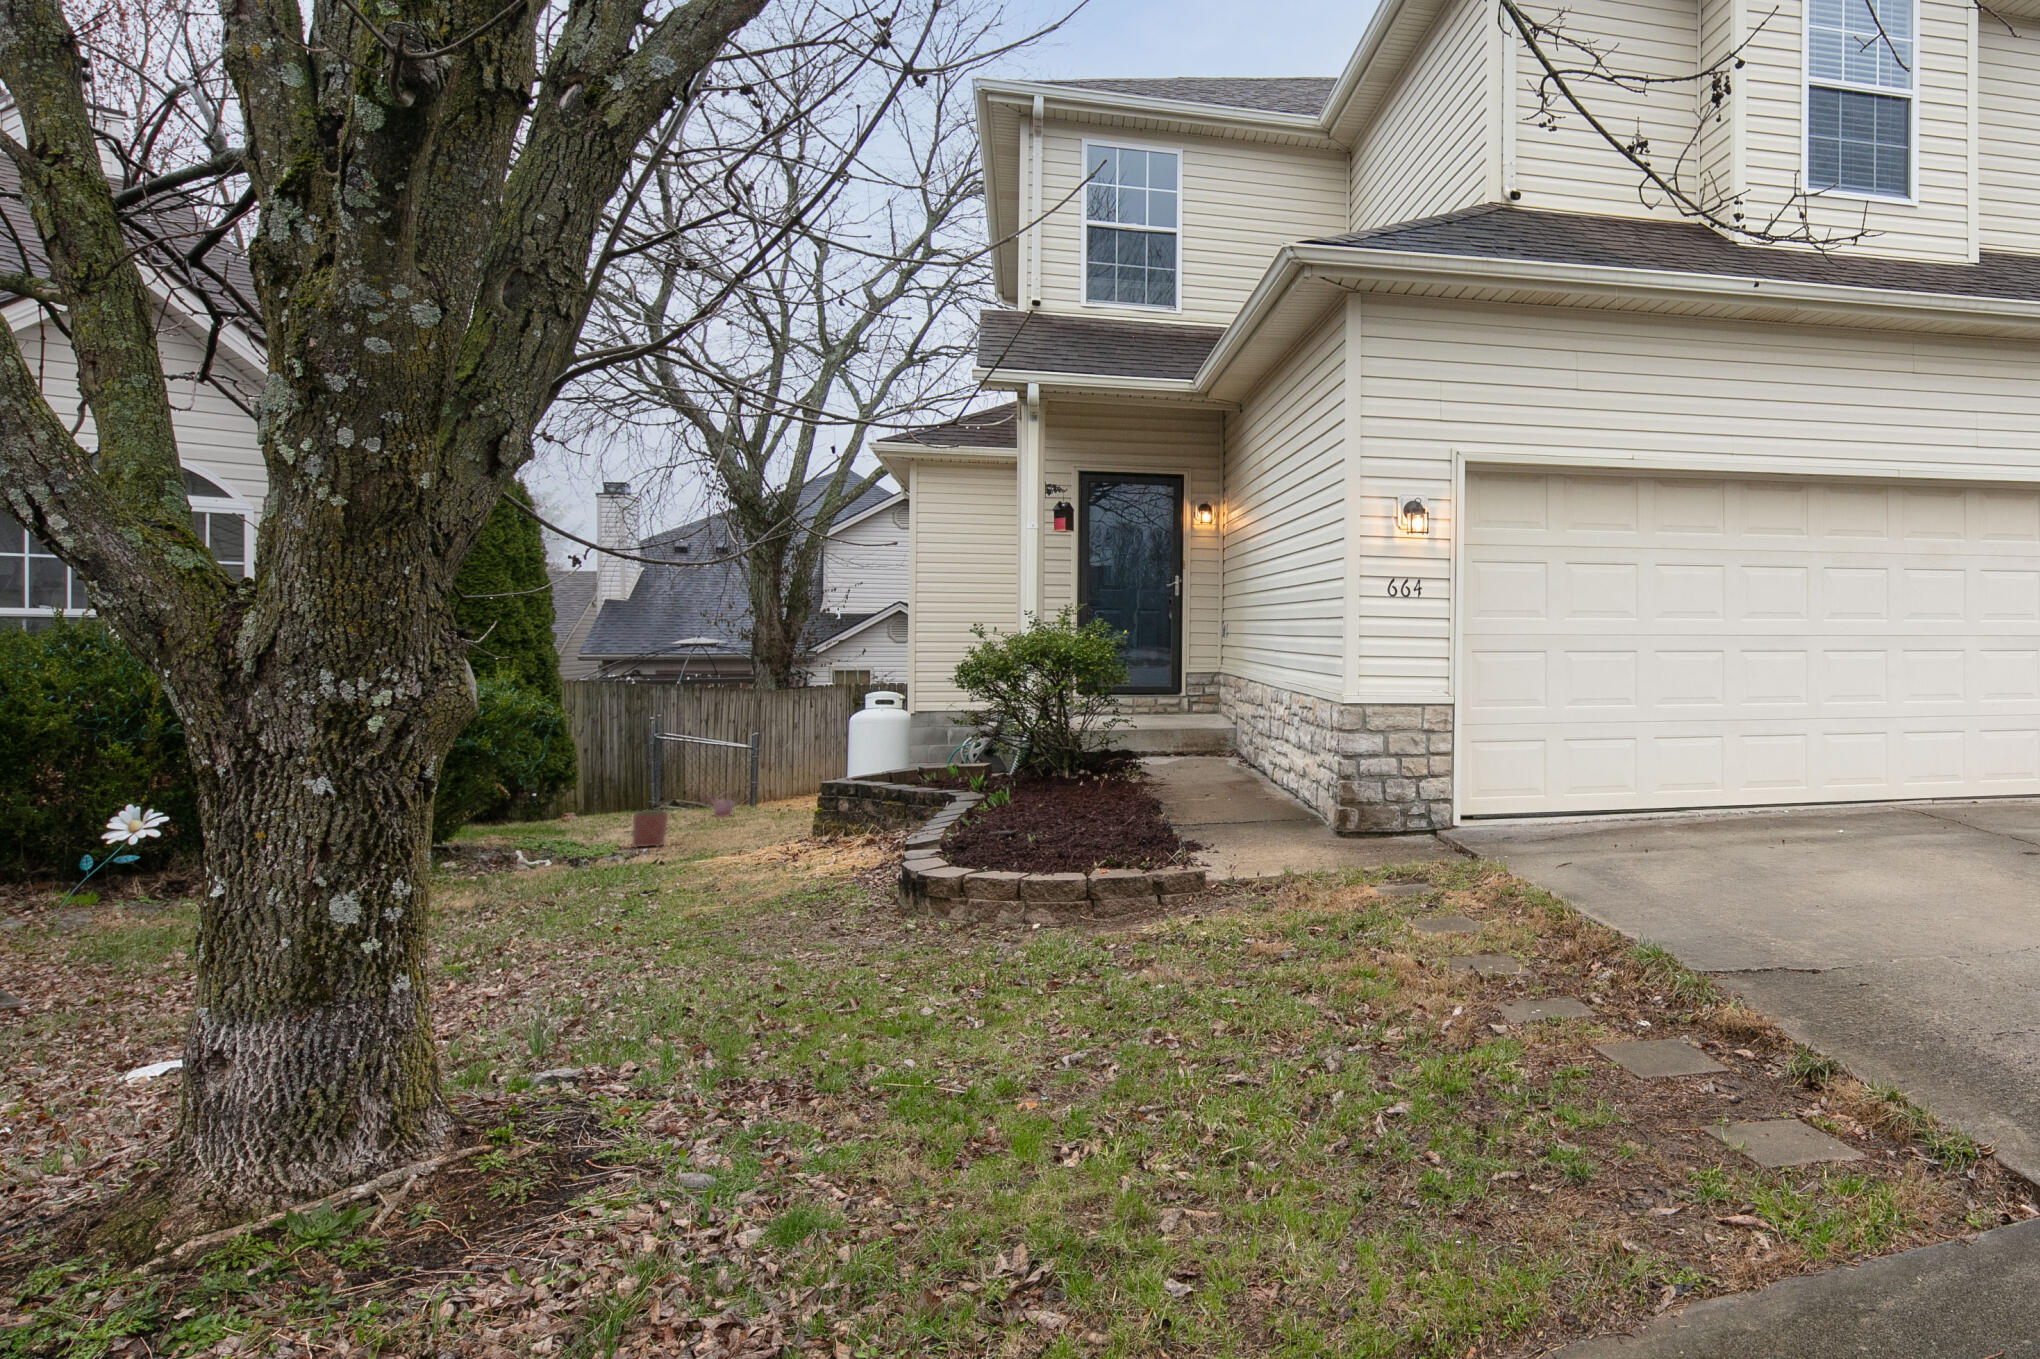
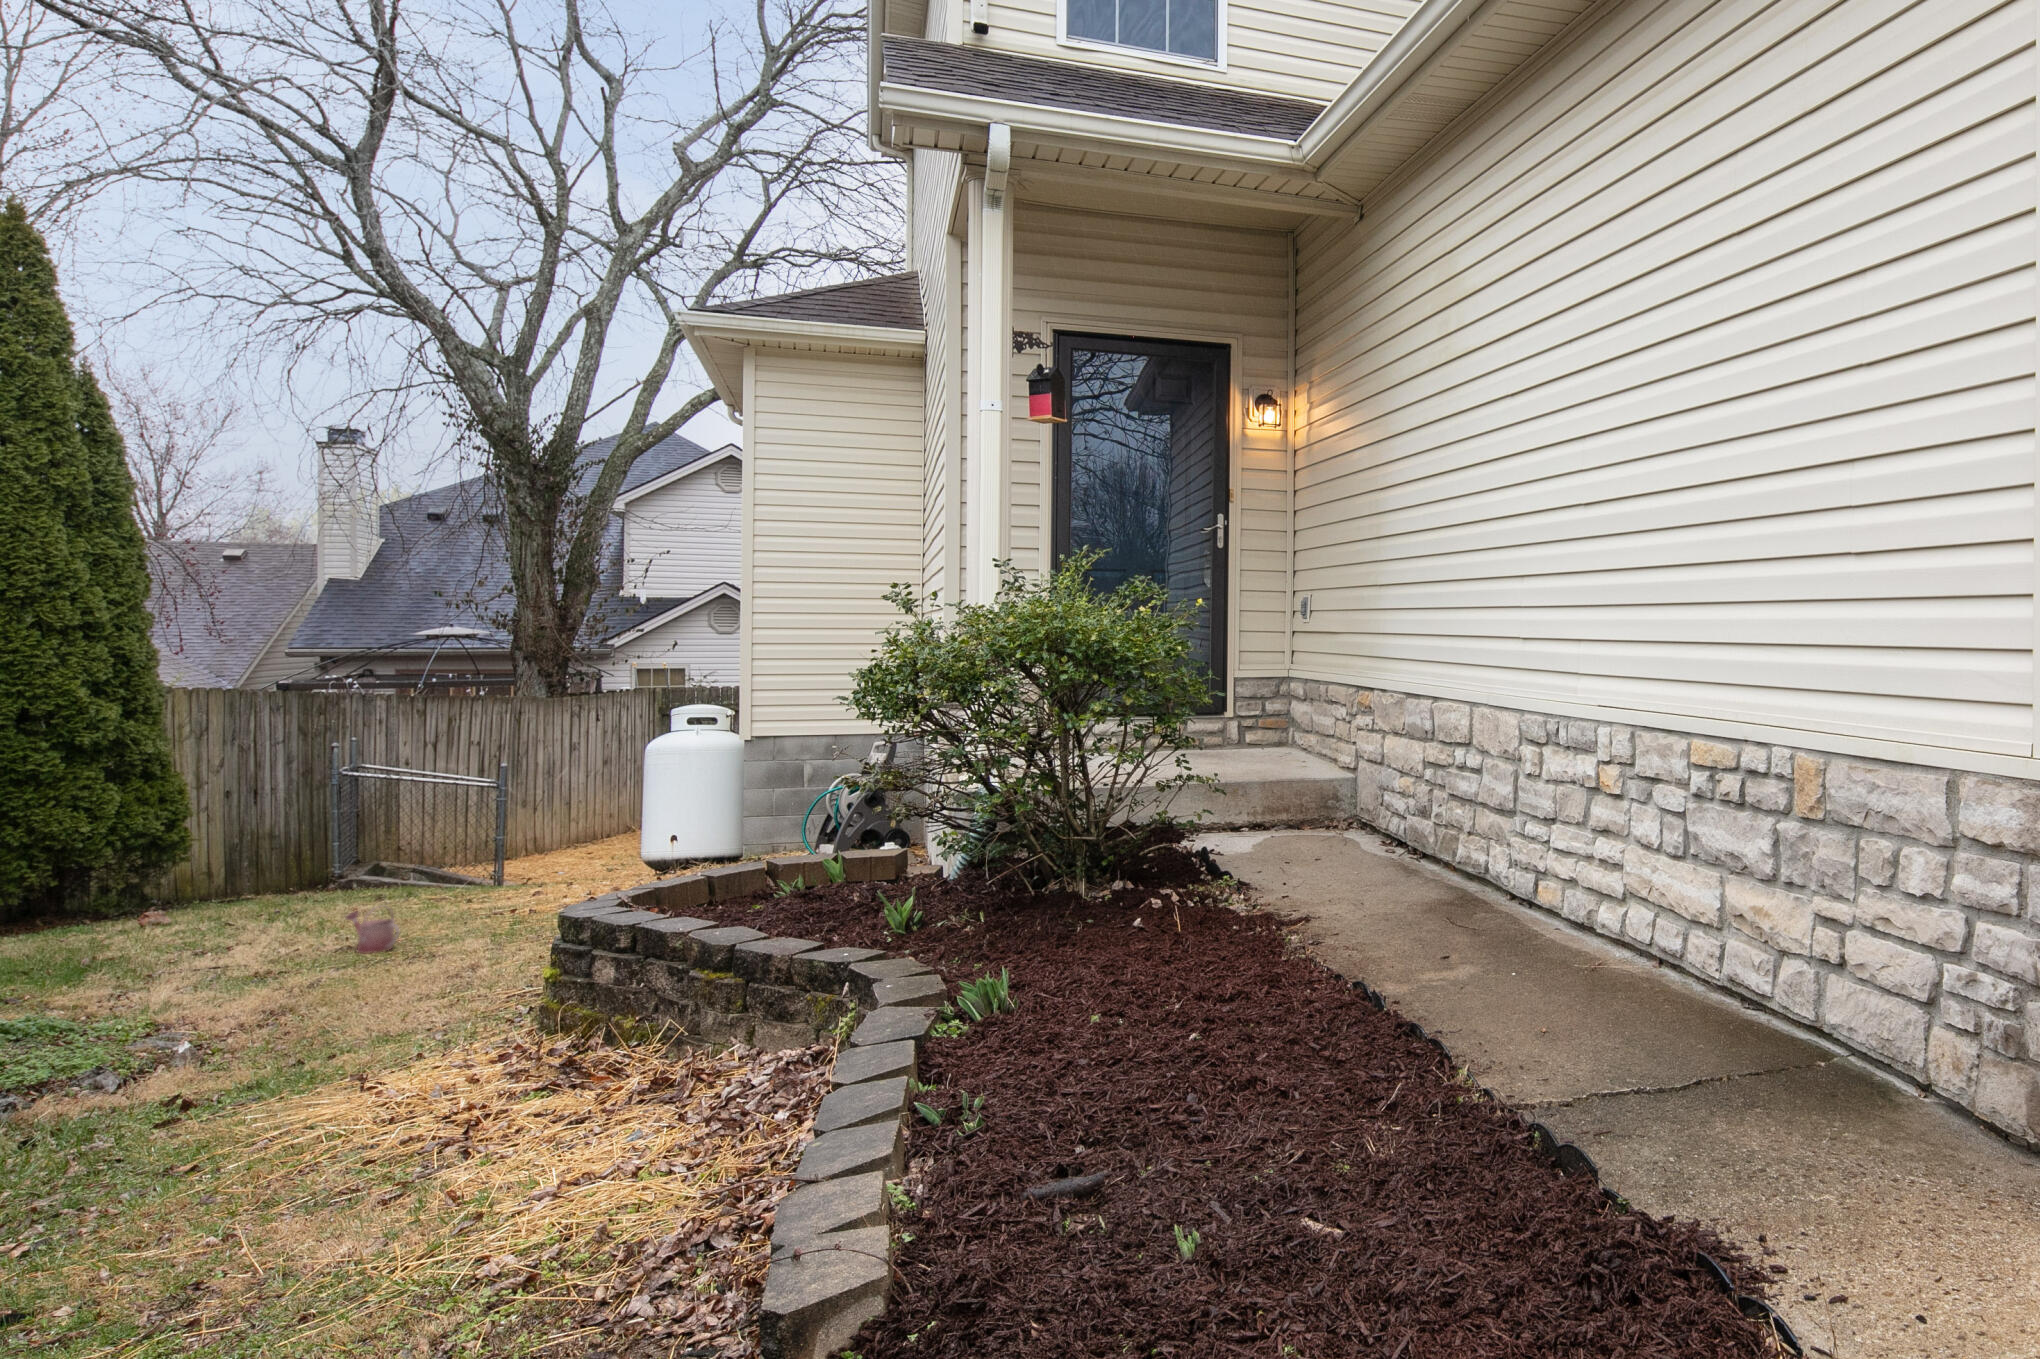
planter: present [632,810,668,847] -> none [72,1004,173,1102]

